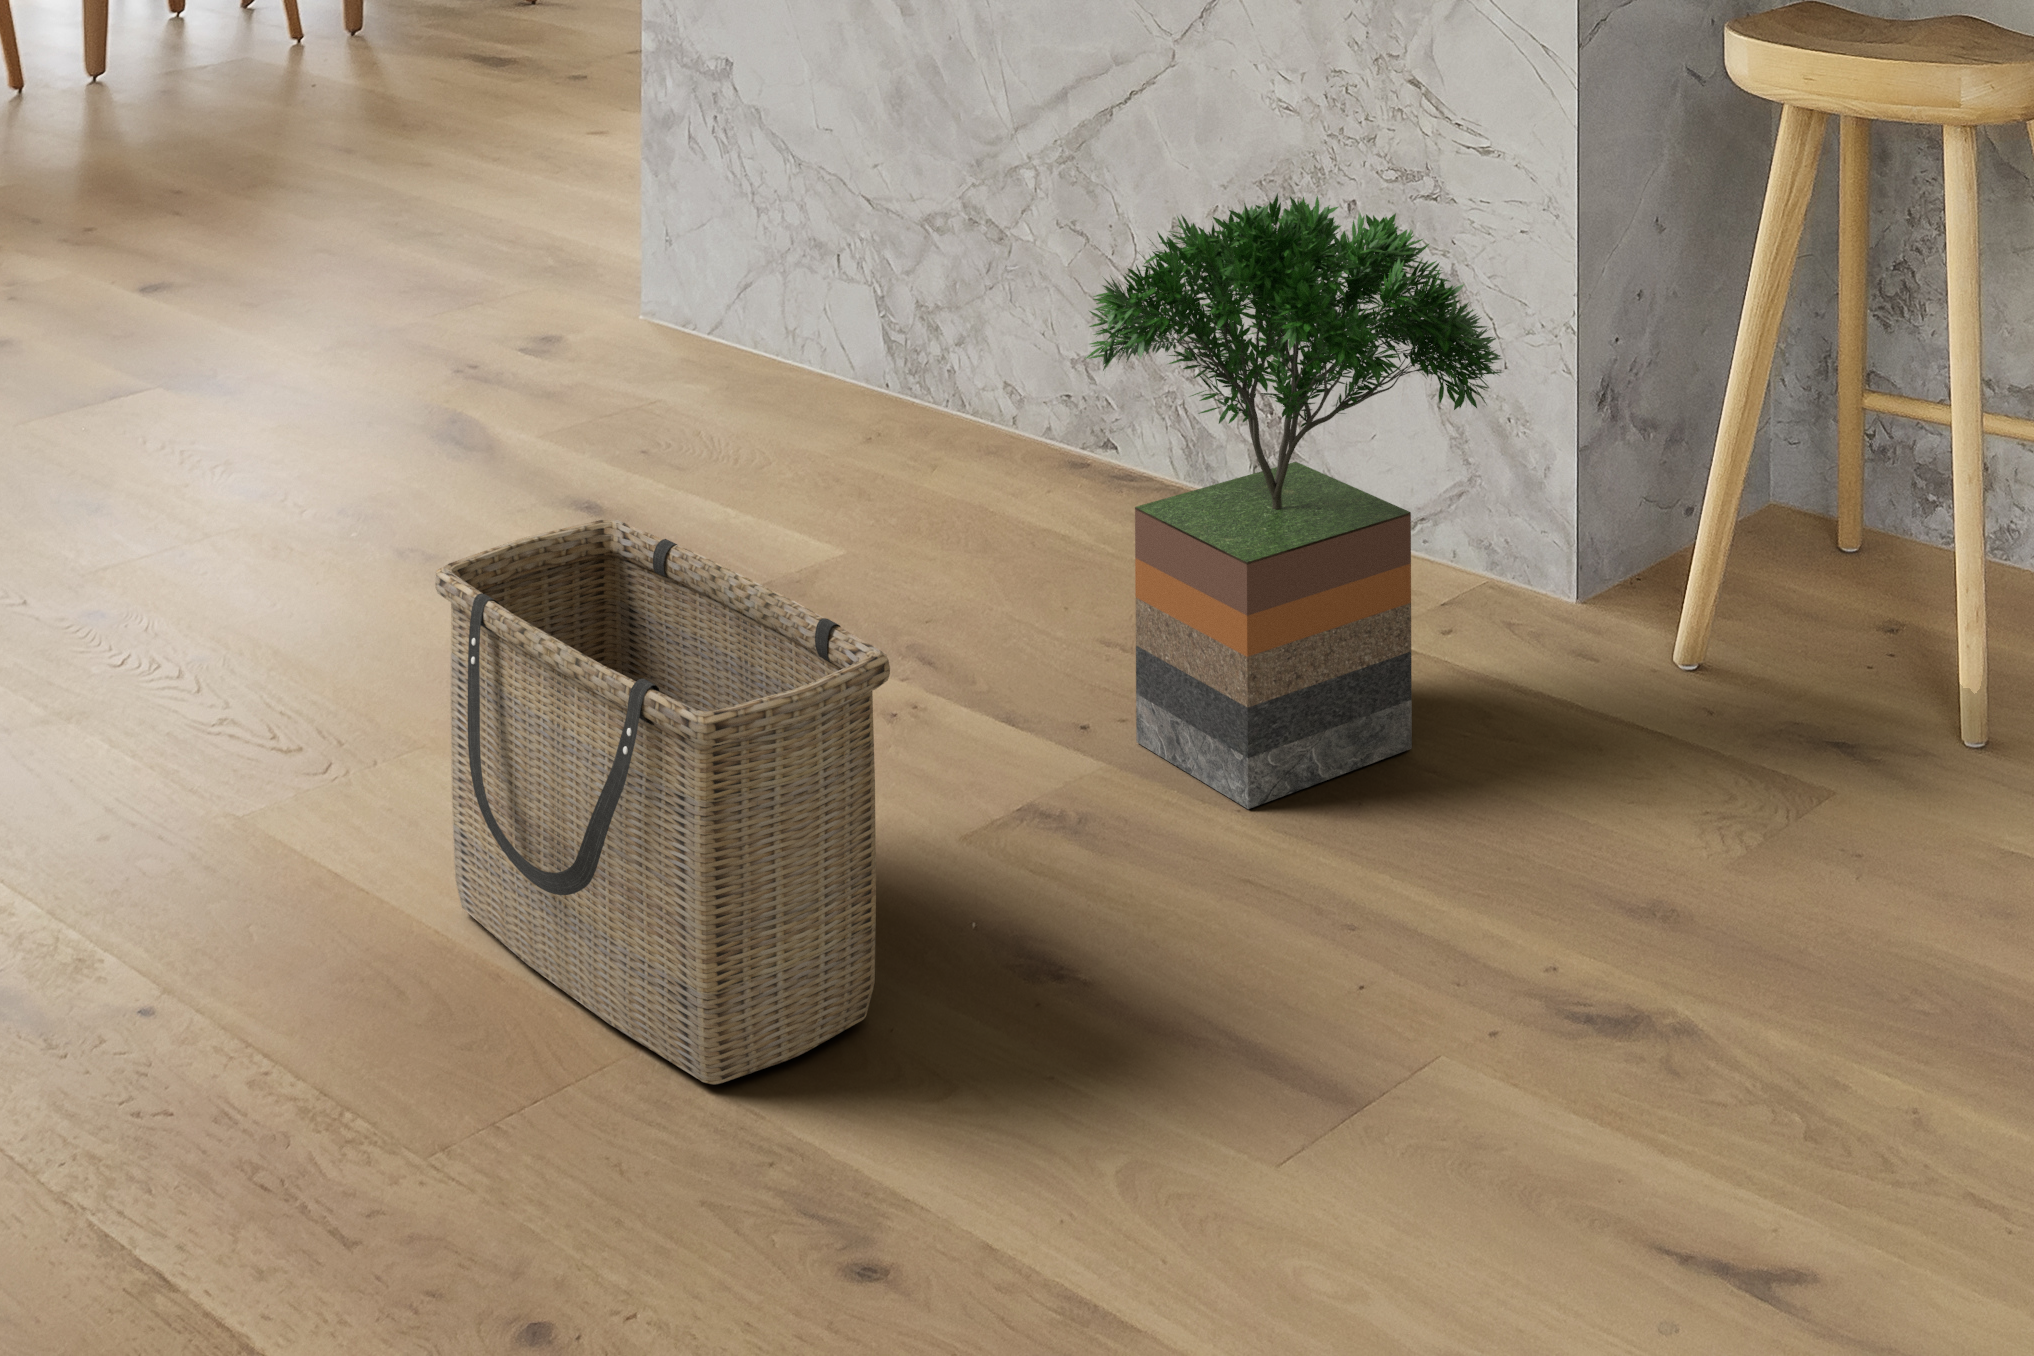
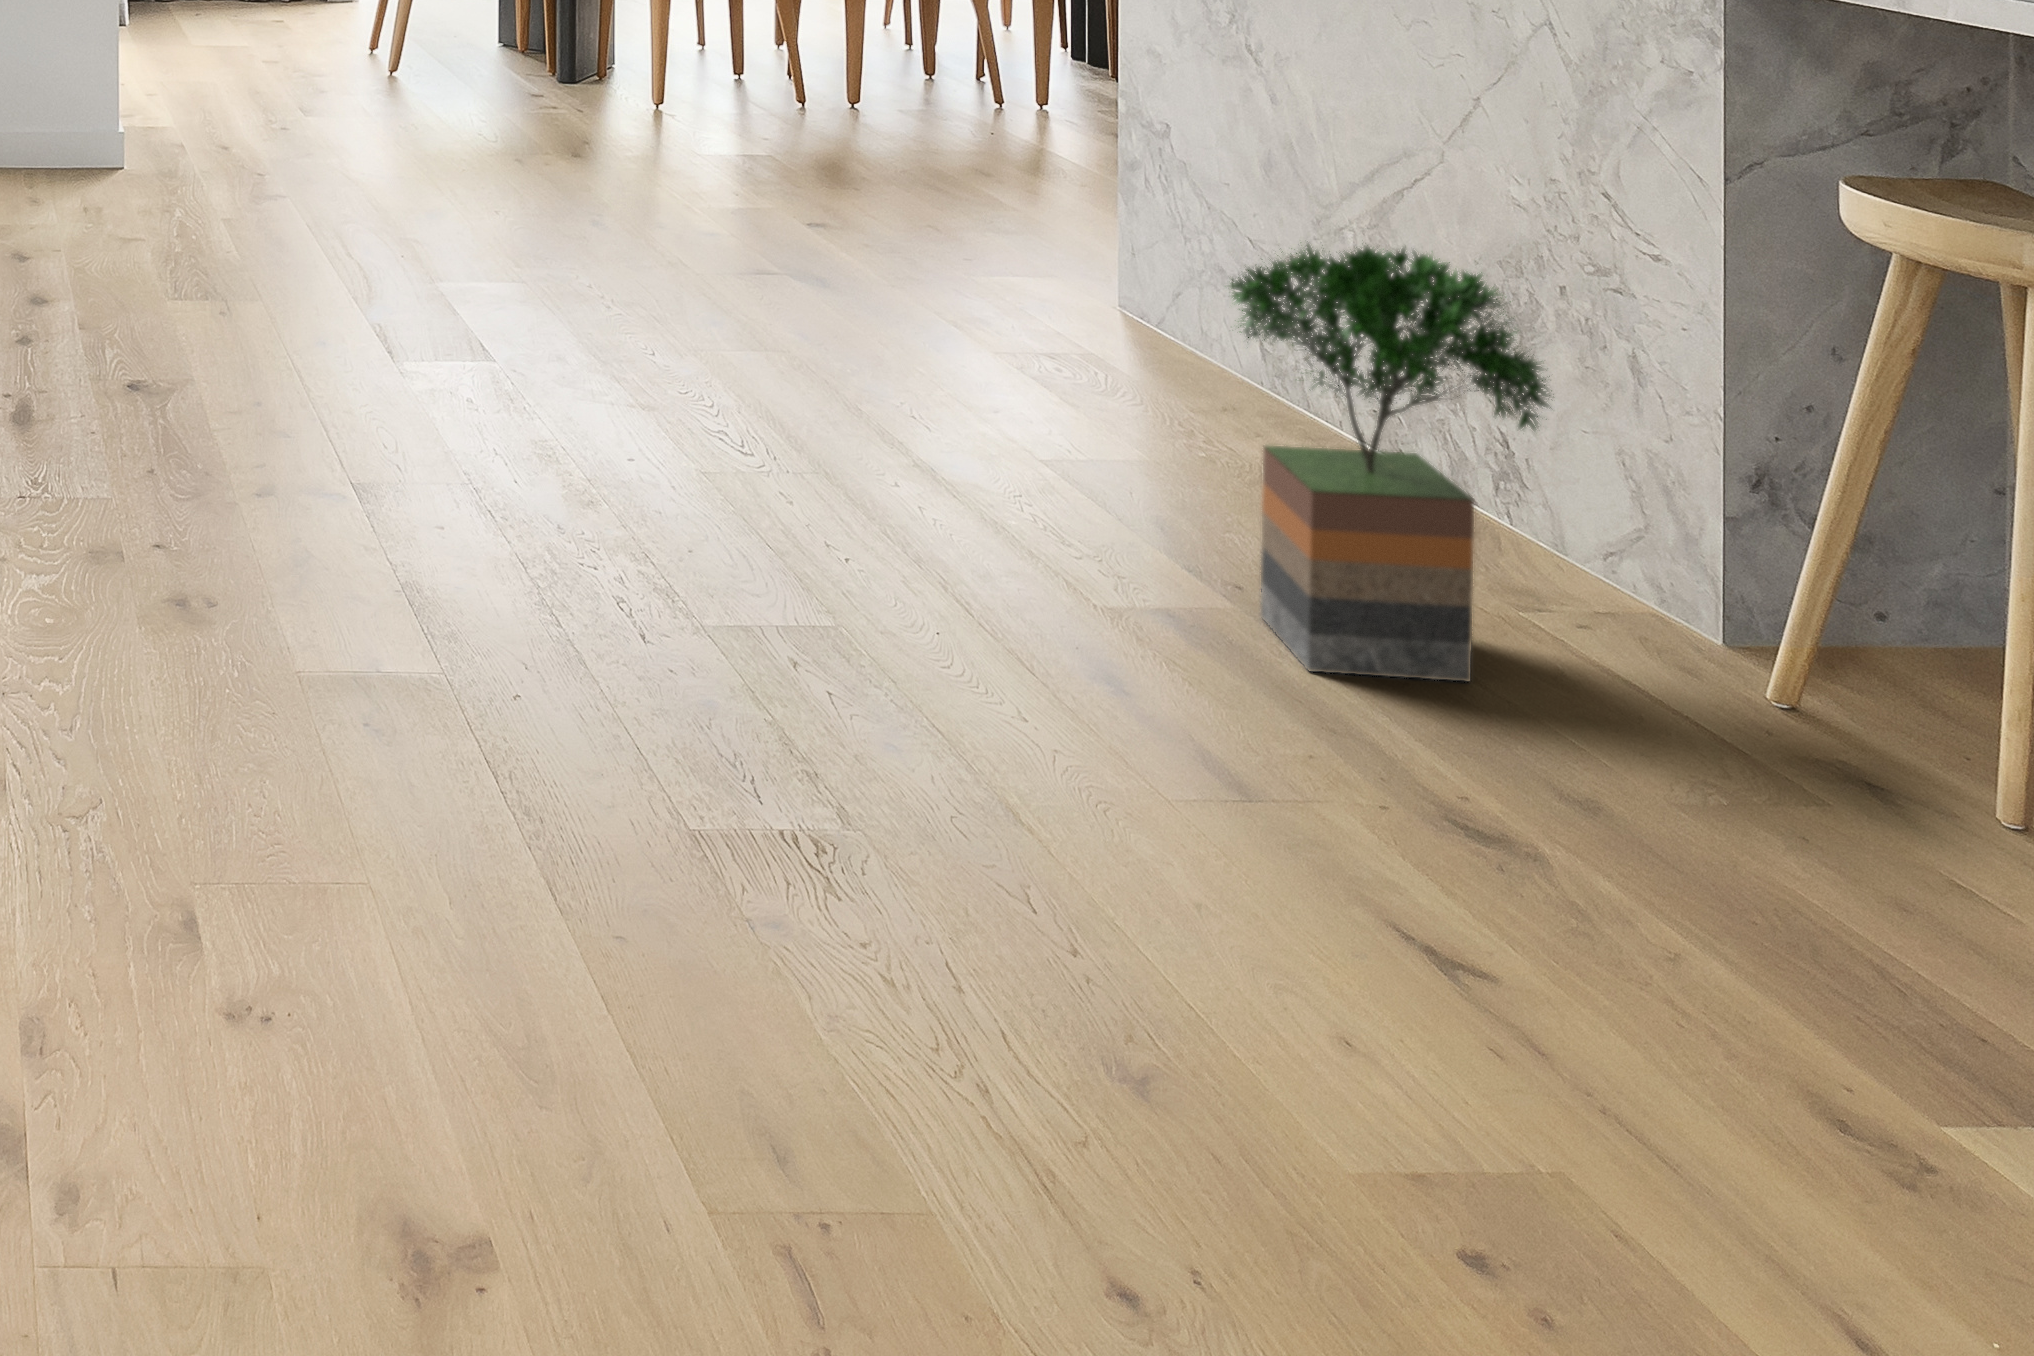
basket: present [435,519,890,1084] -> none [764,347,981,677]

